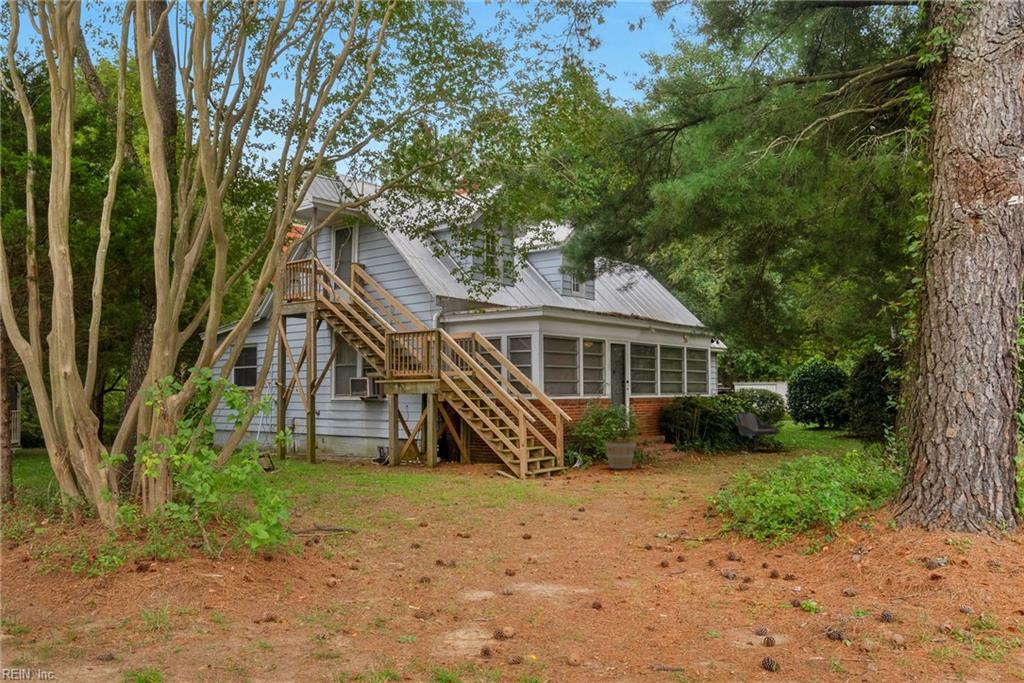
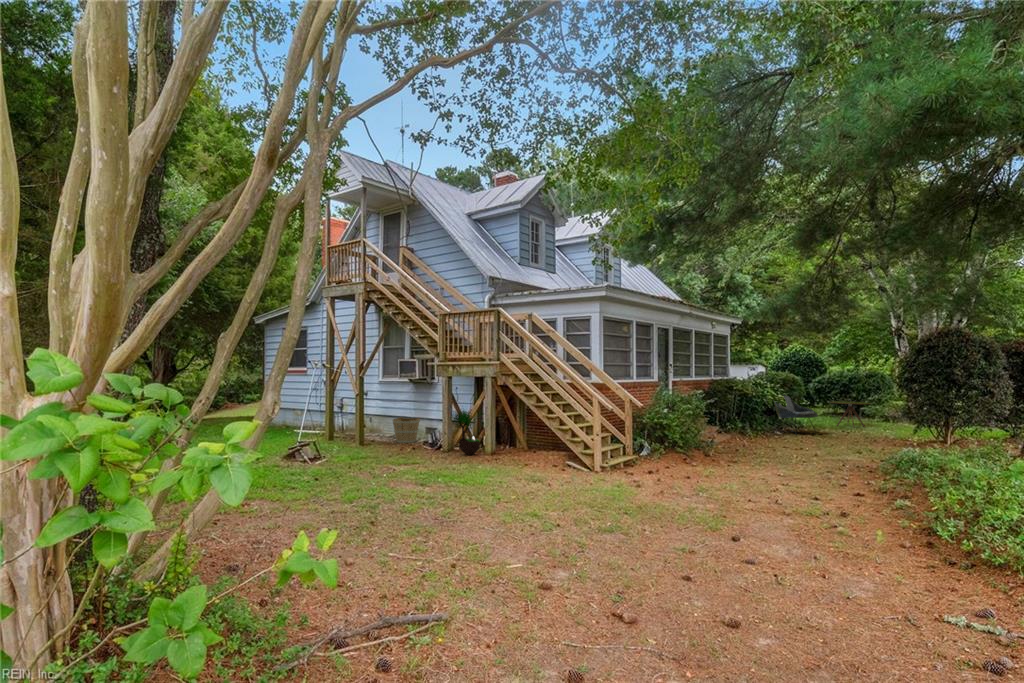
round table: none [808,420,848,447] -> present [831,401,871,427]
potted tree: none [396,422,425,467] -> present [452,411,480,455]
wooden bucket: present [605,440,636,469] -> present [393,417,420,443]

